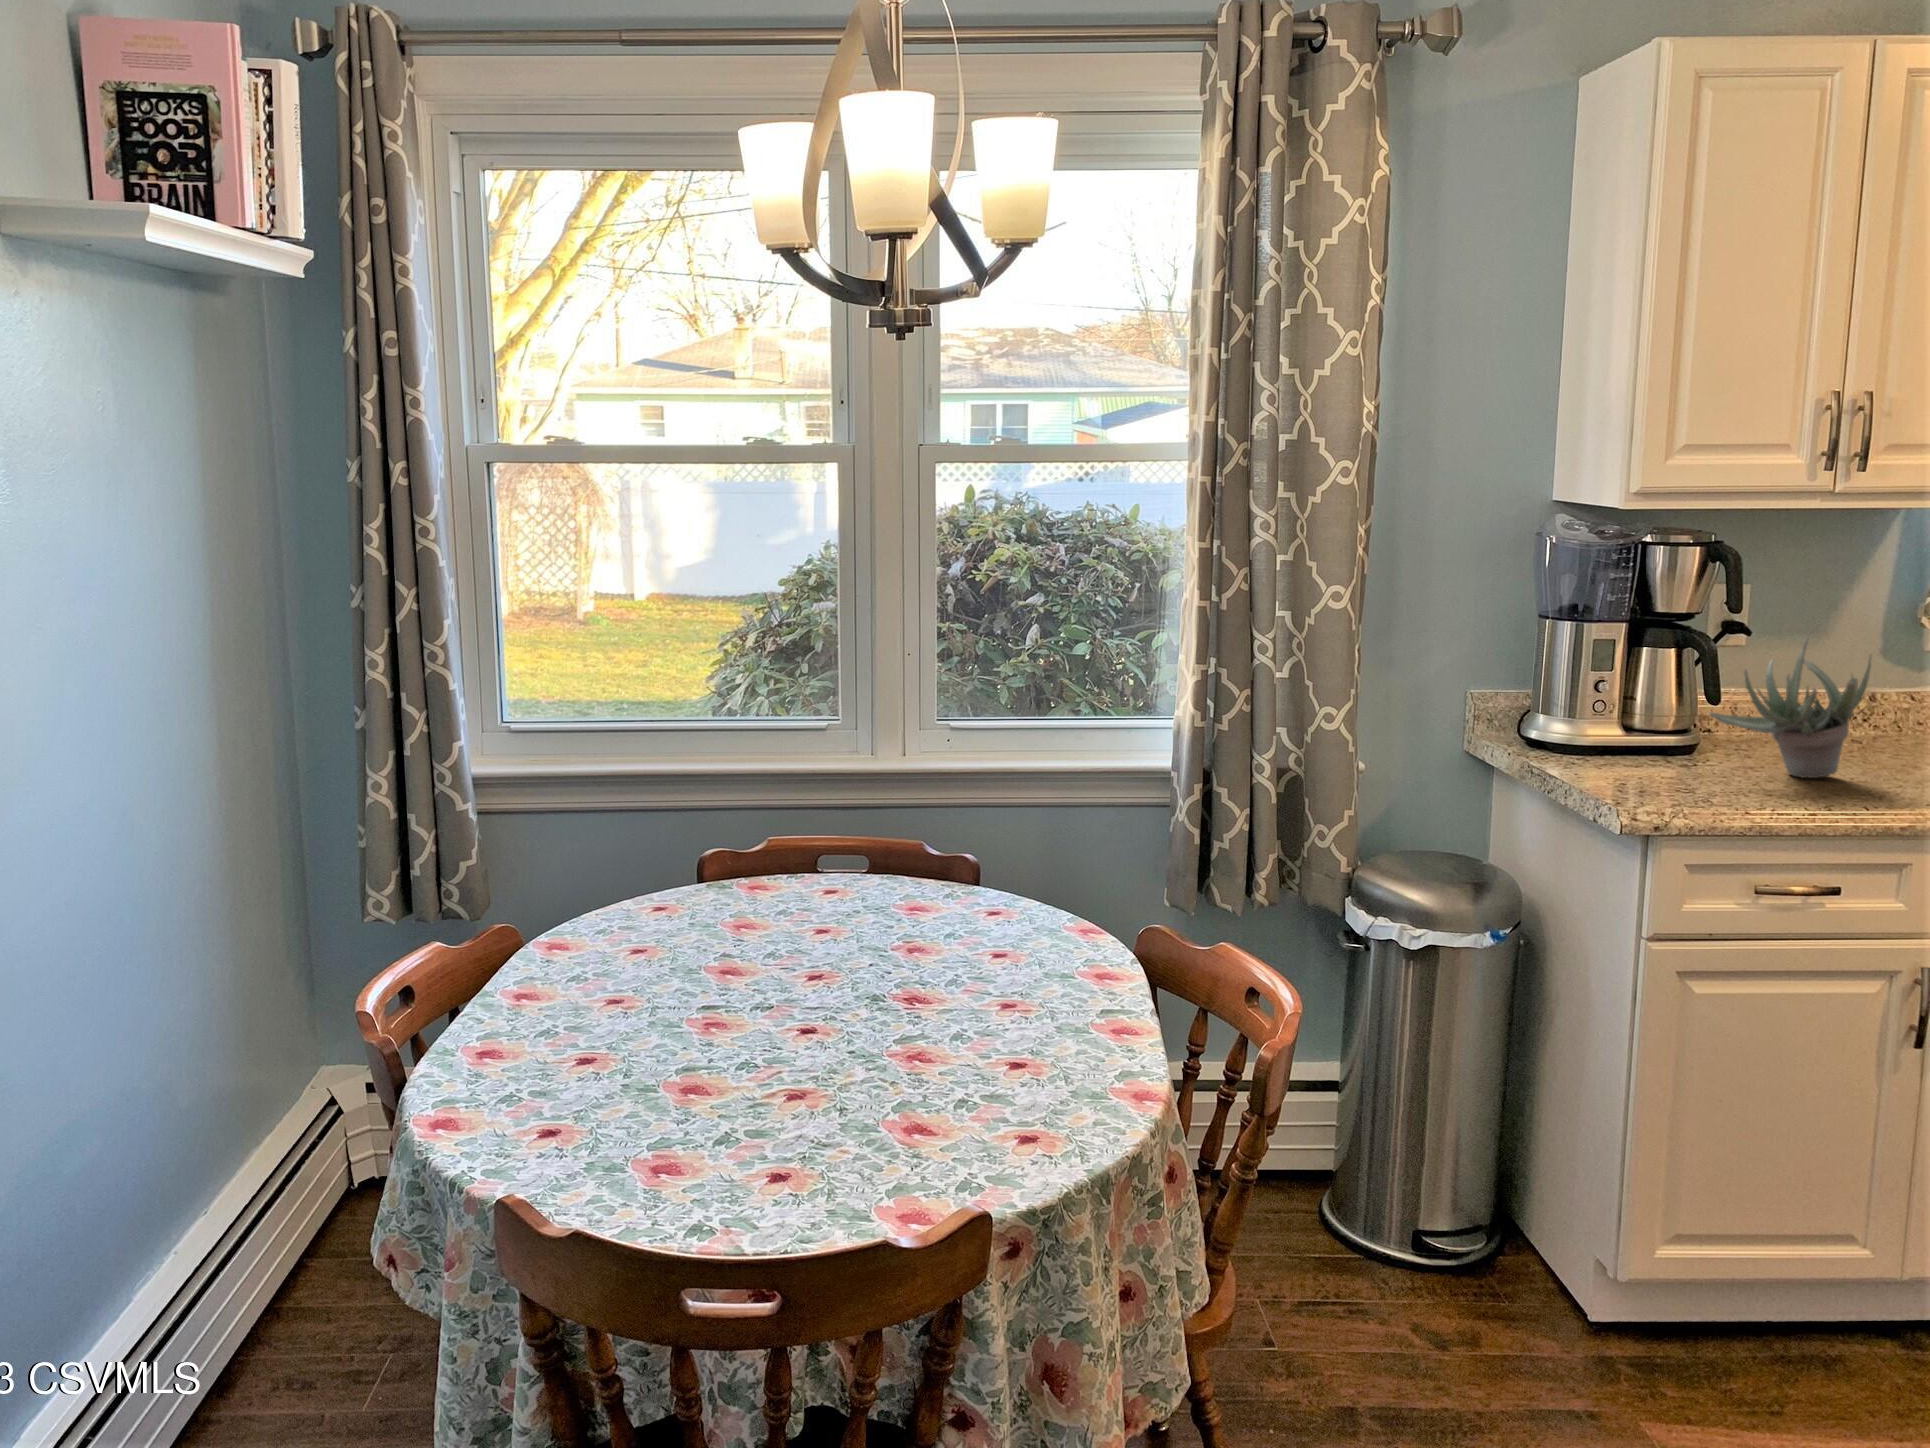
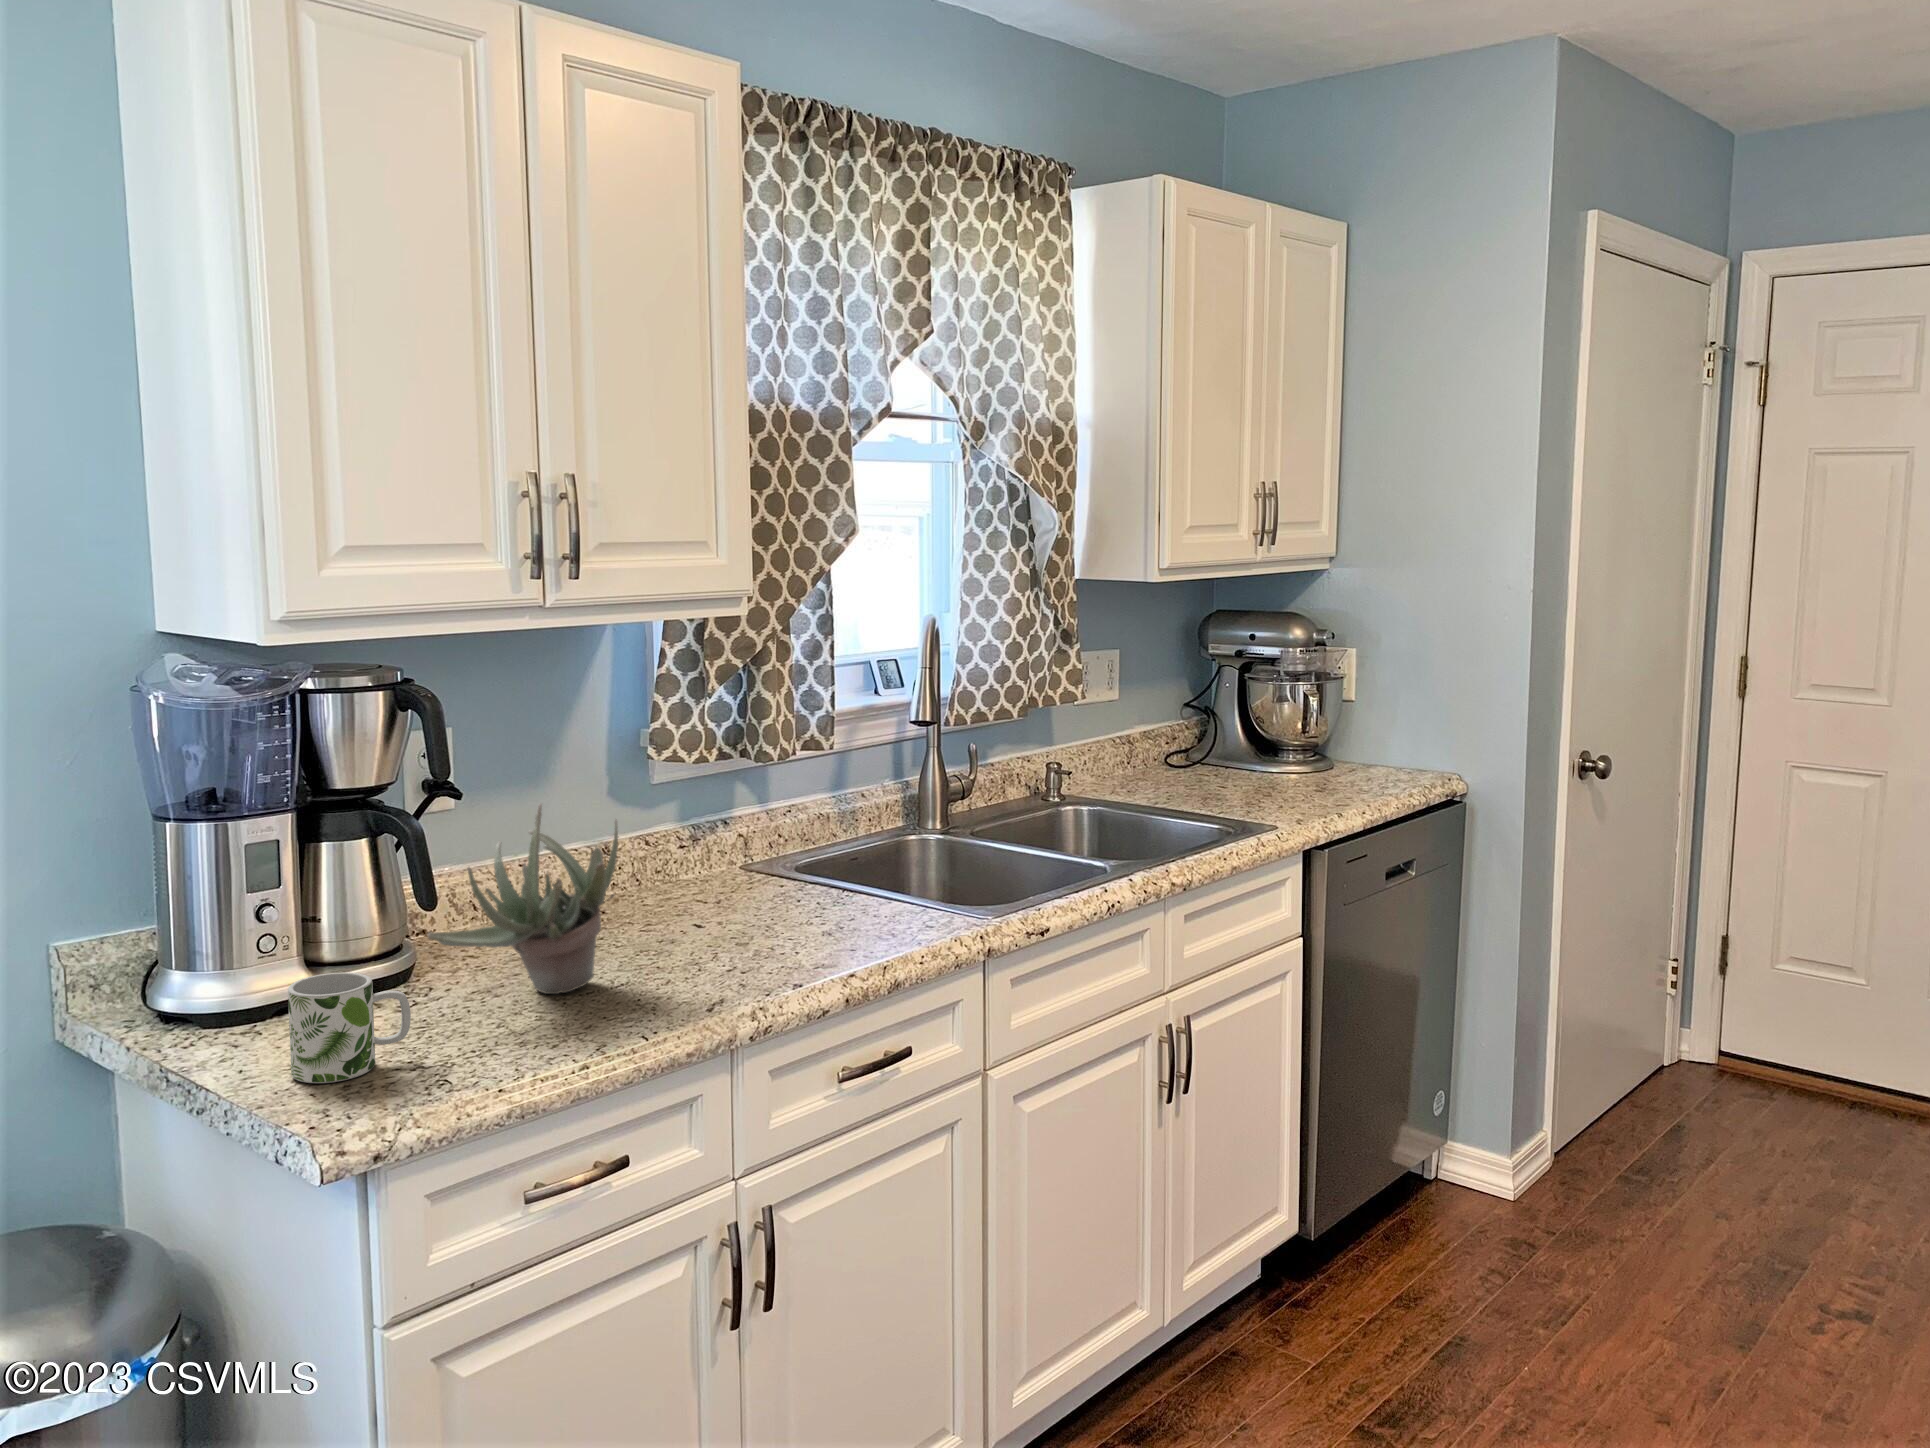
mug: none [1608,723,1690,789] -> present [288,973,411,1083]

